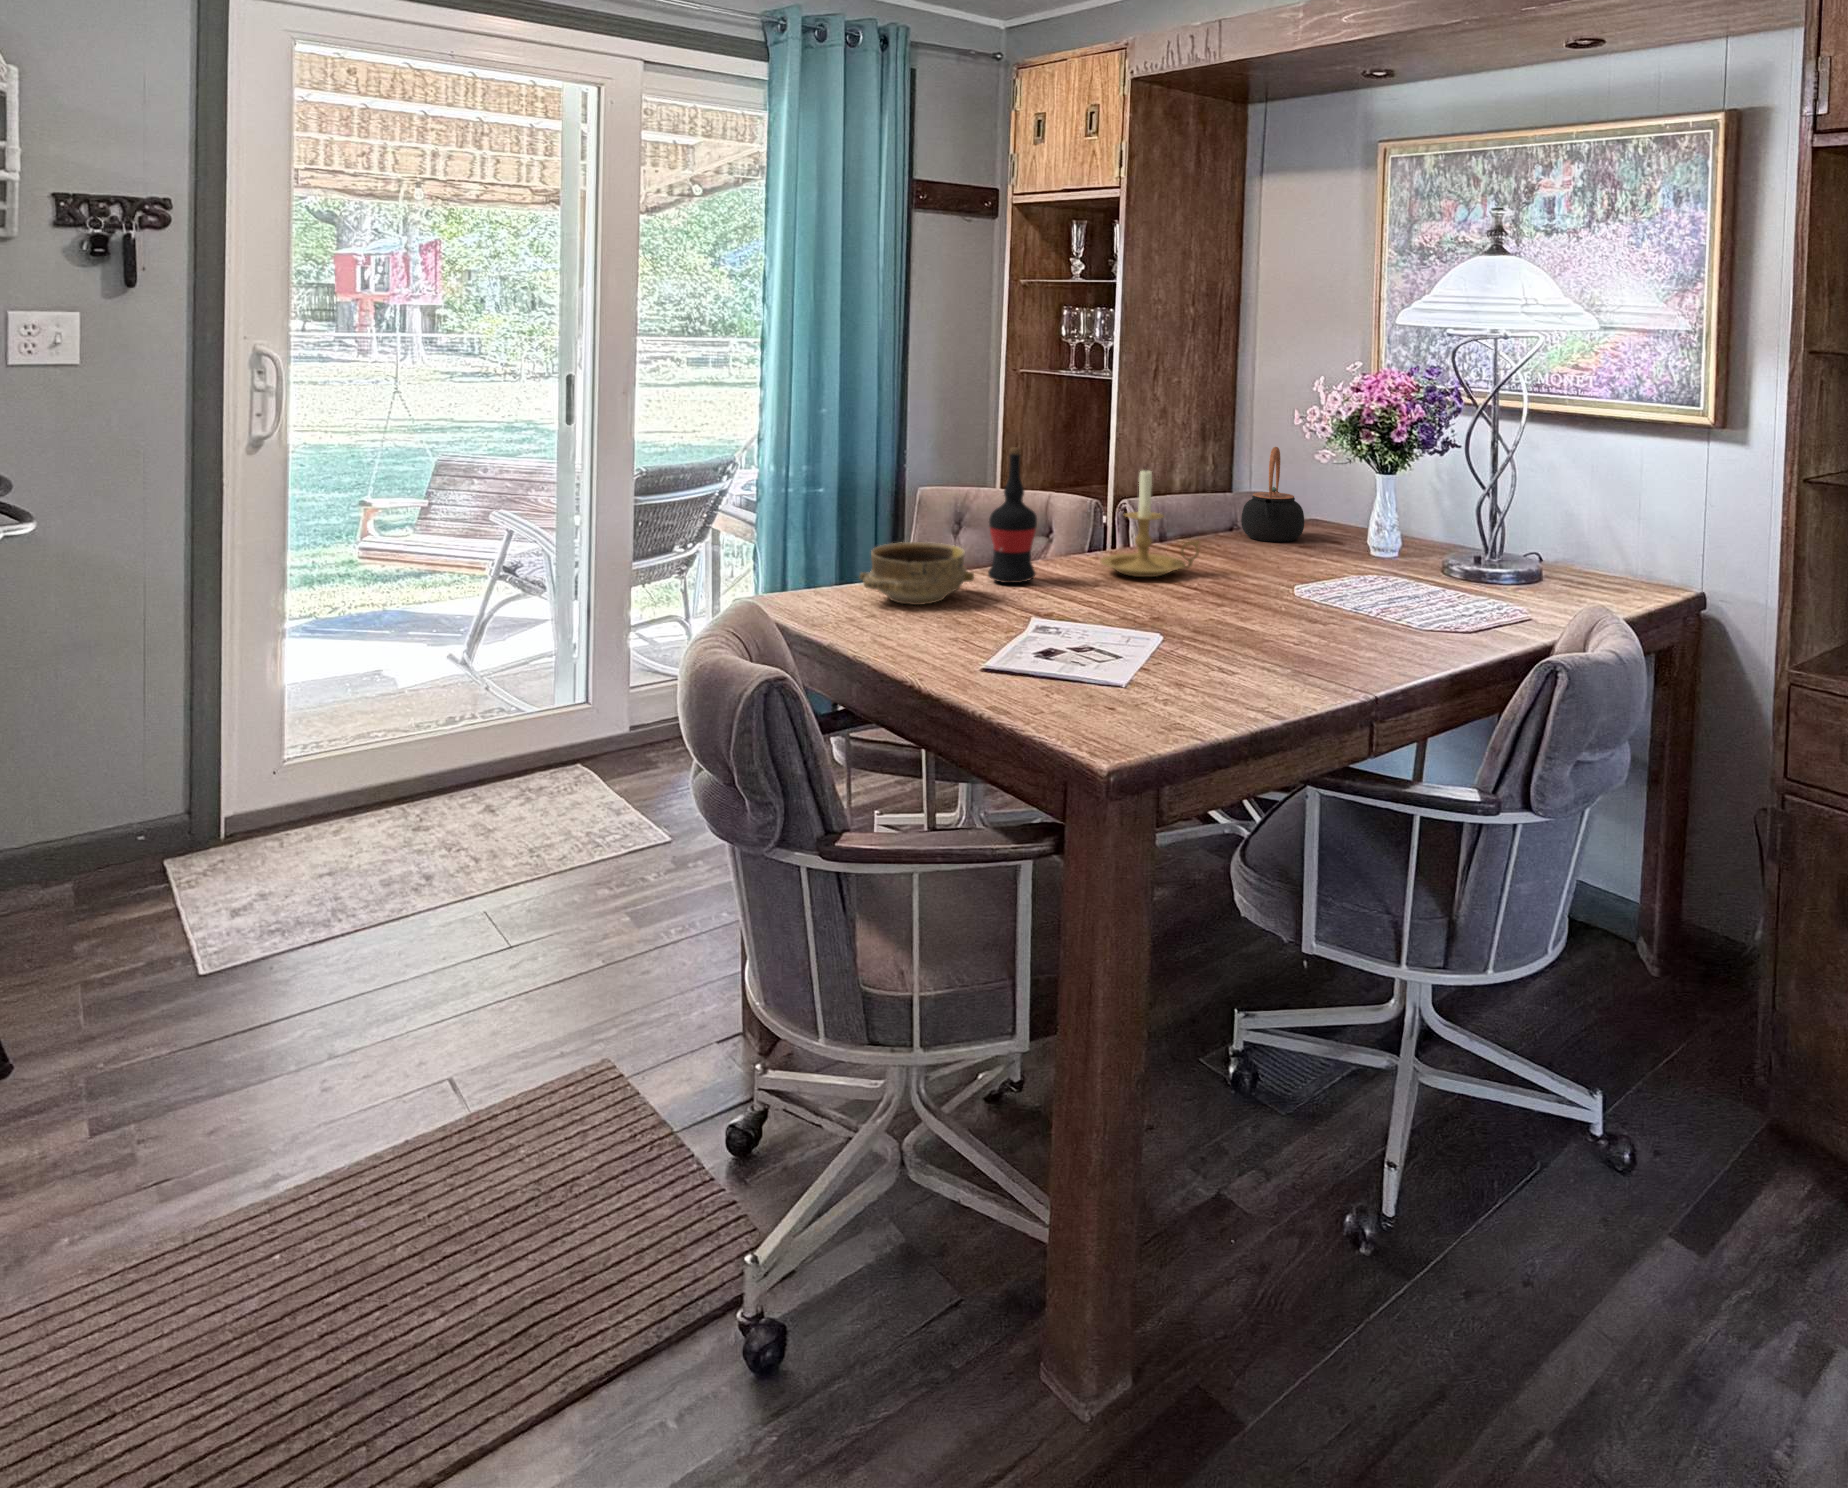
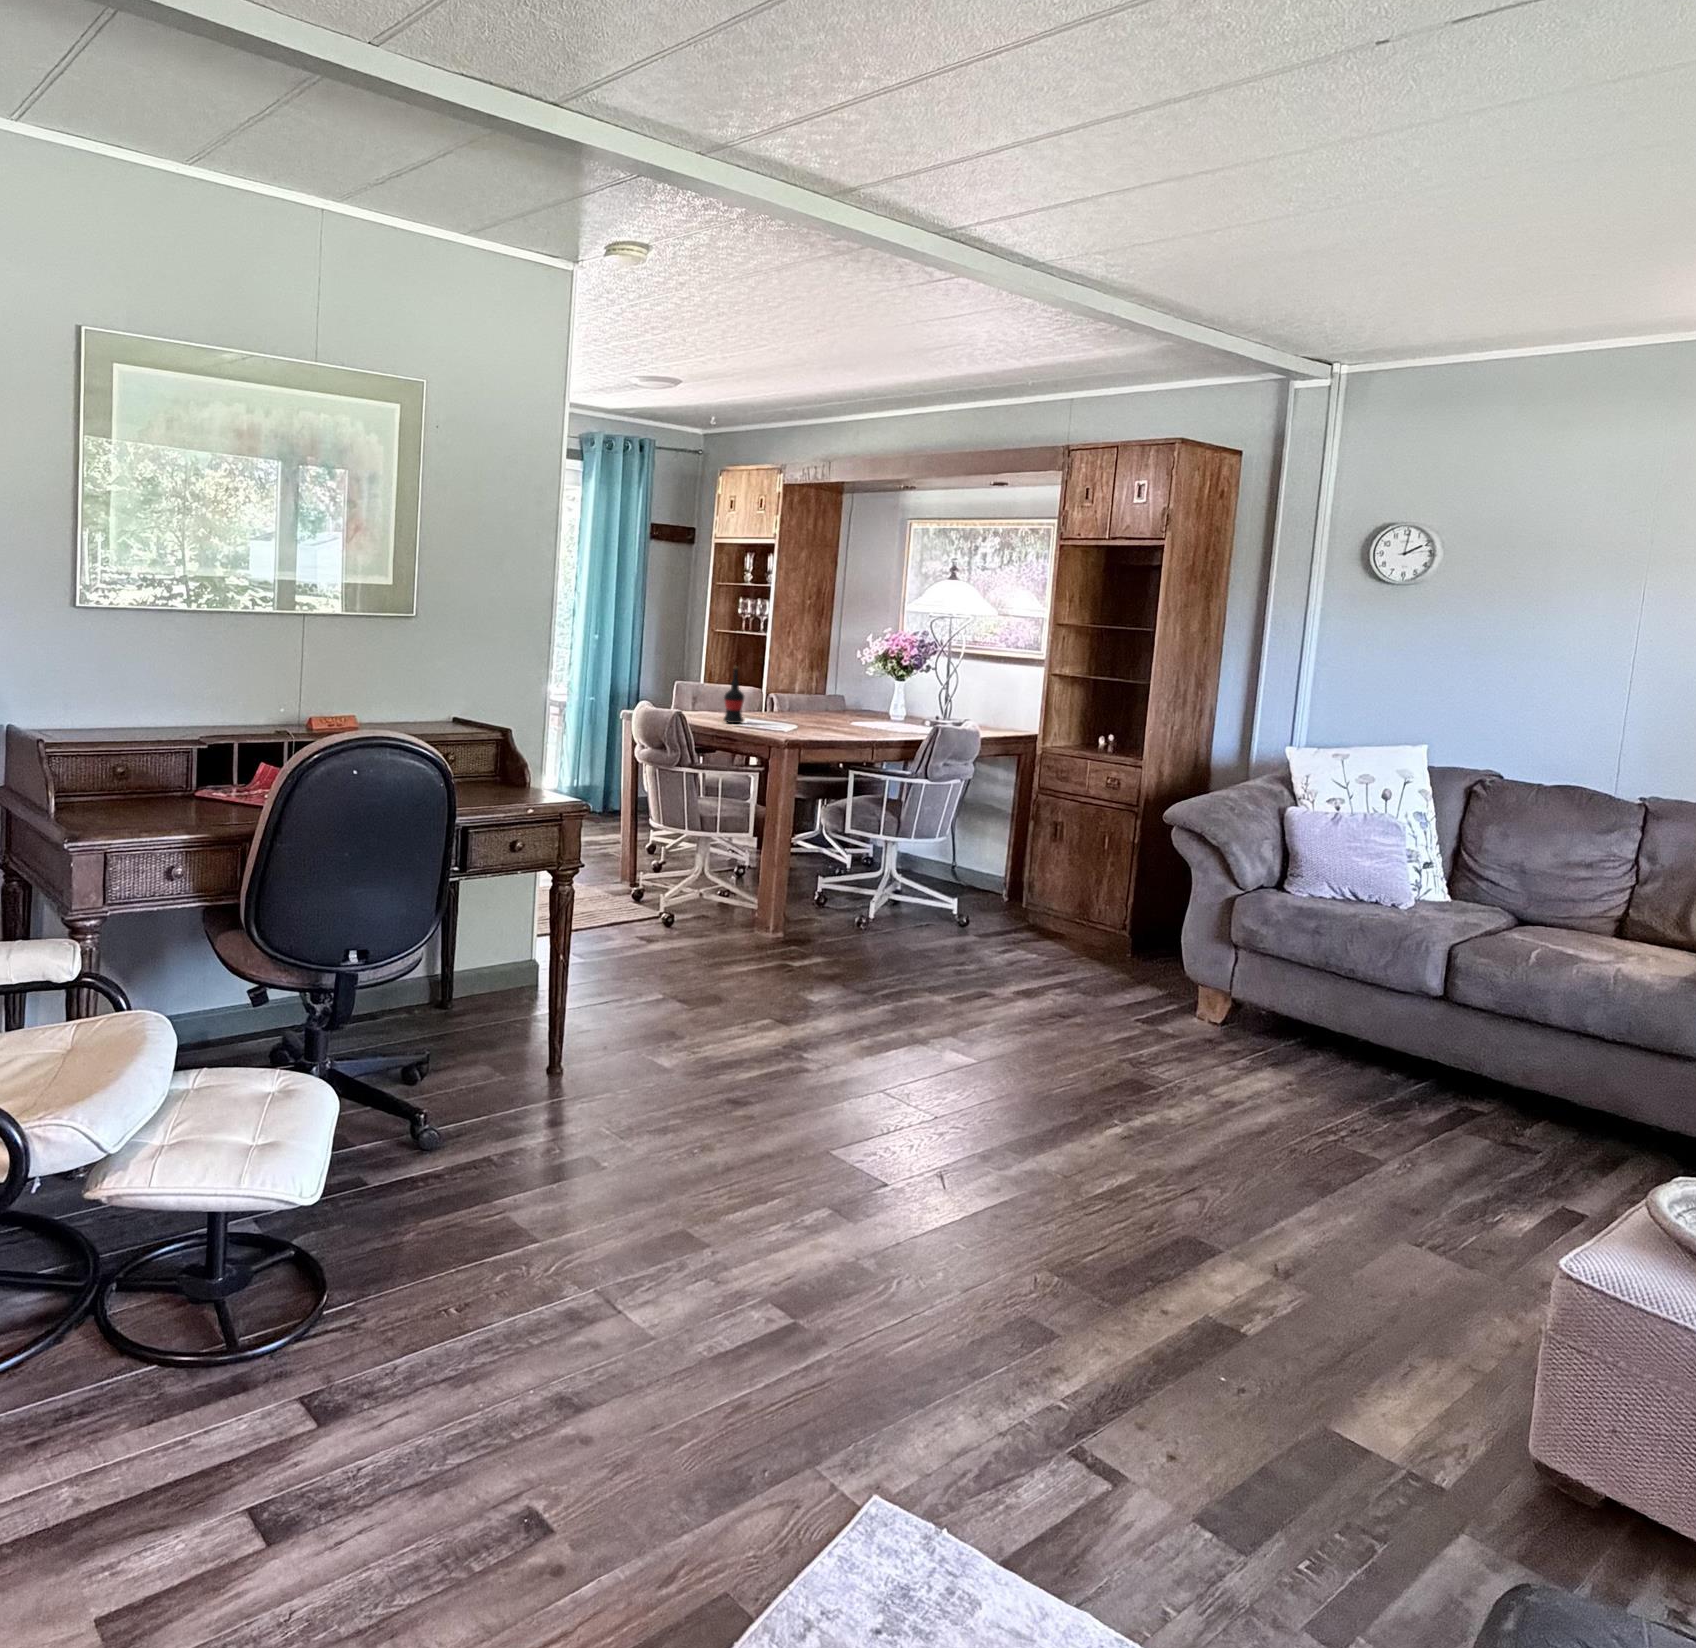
teapot: present [1241,447,1304,542] -> none [832,671,863,716]
candle holder: present [1100,468,1200,577] -> none [770,675,814,723]
ceramic bowl: present [860,542,974,605] -> none [676,704,722,727]

